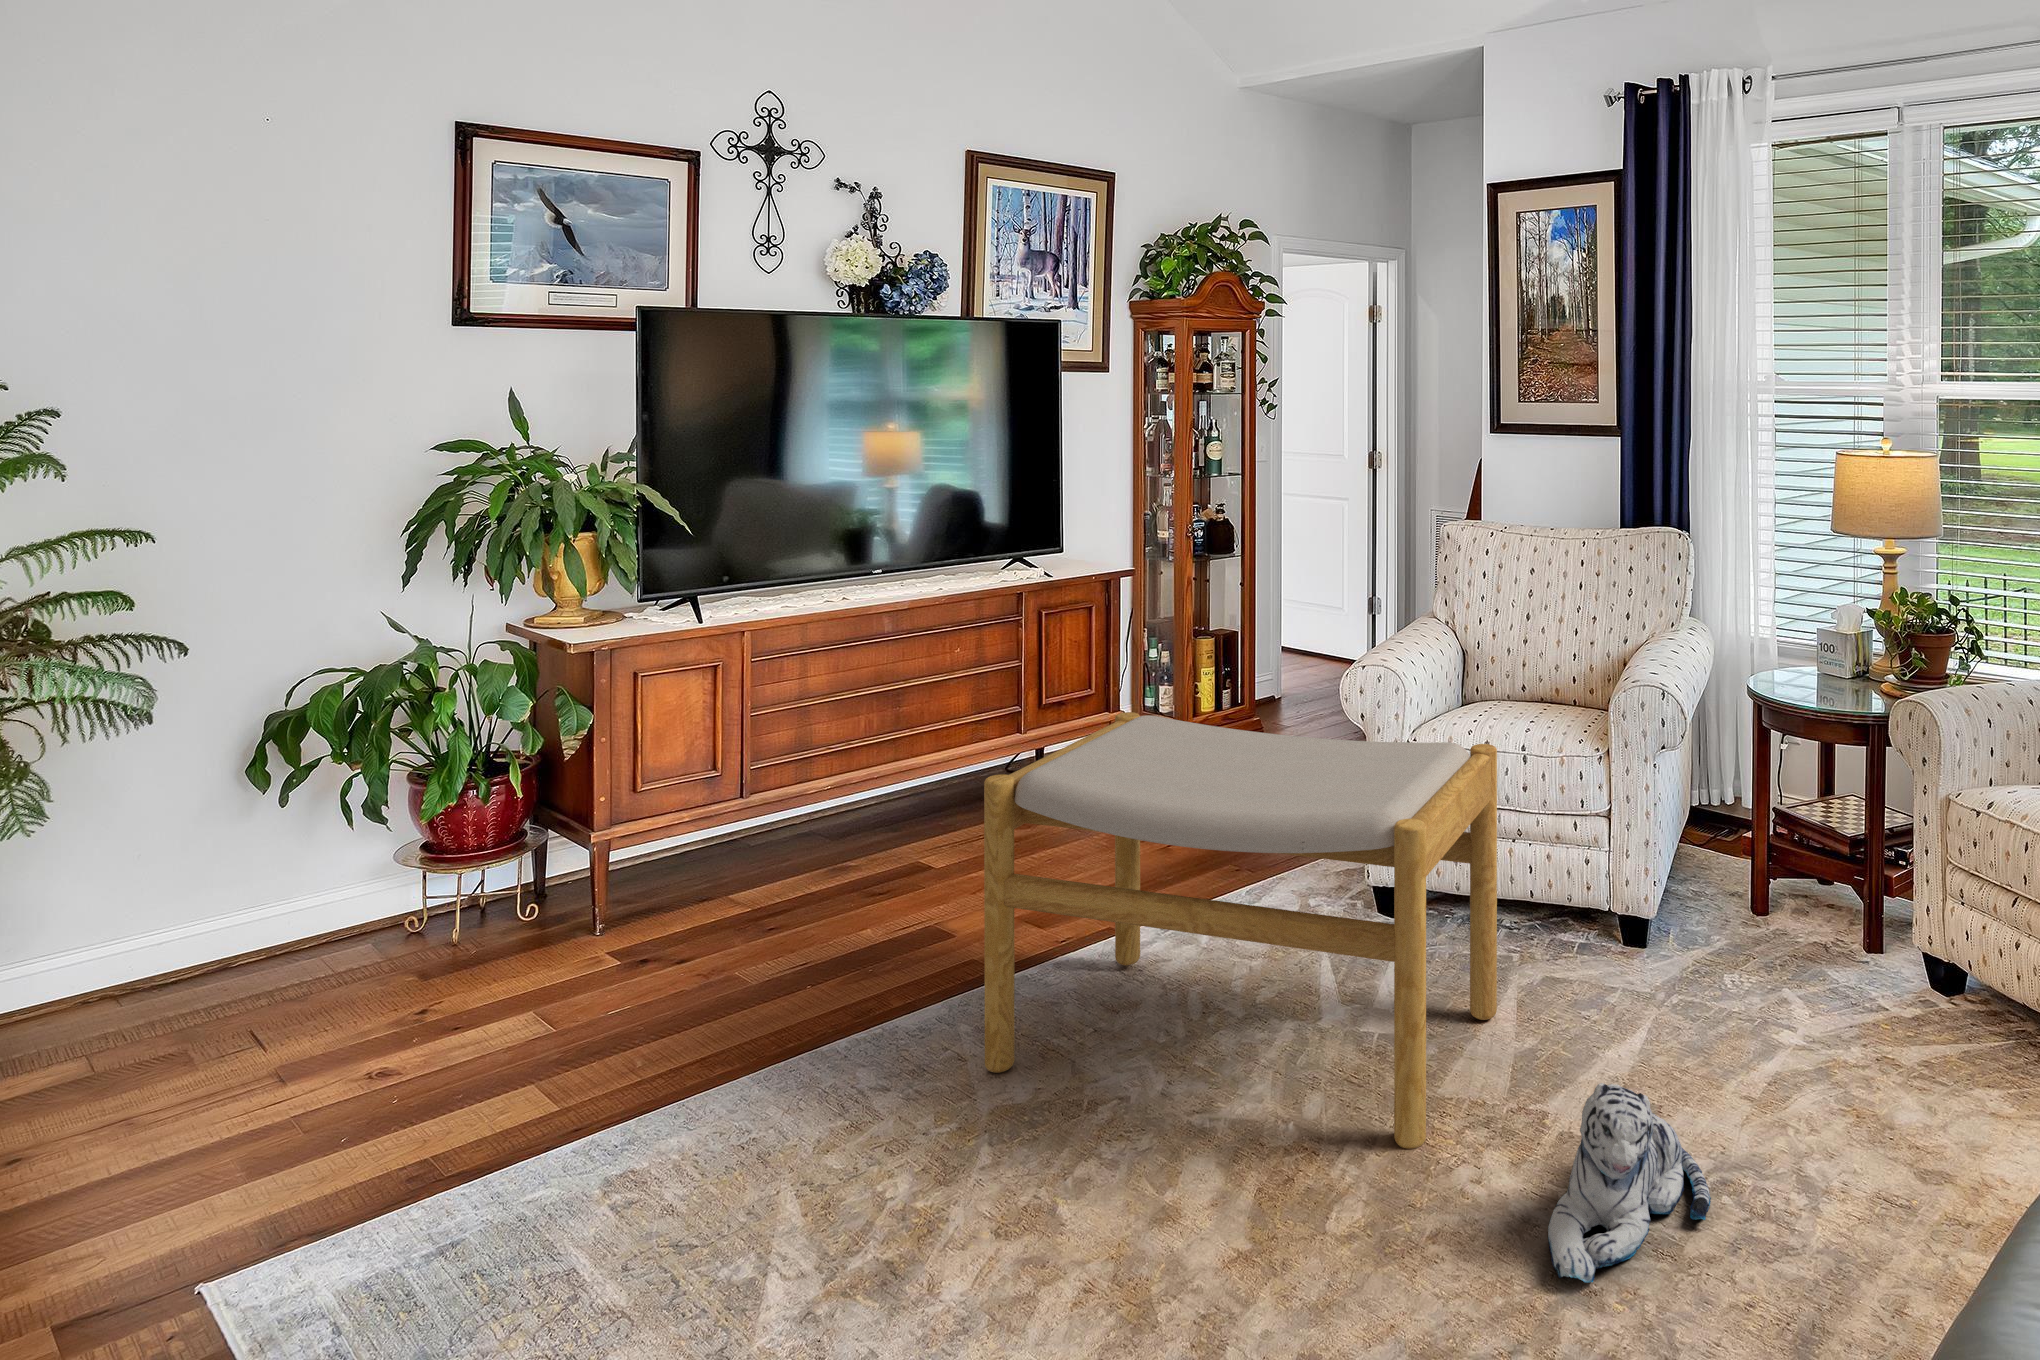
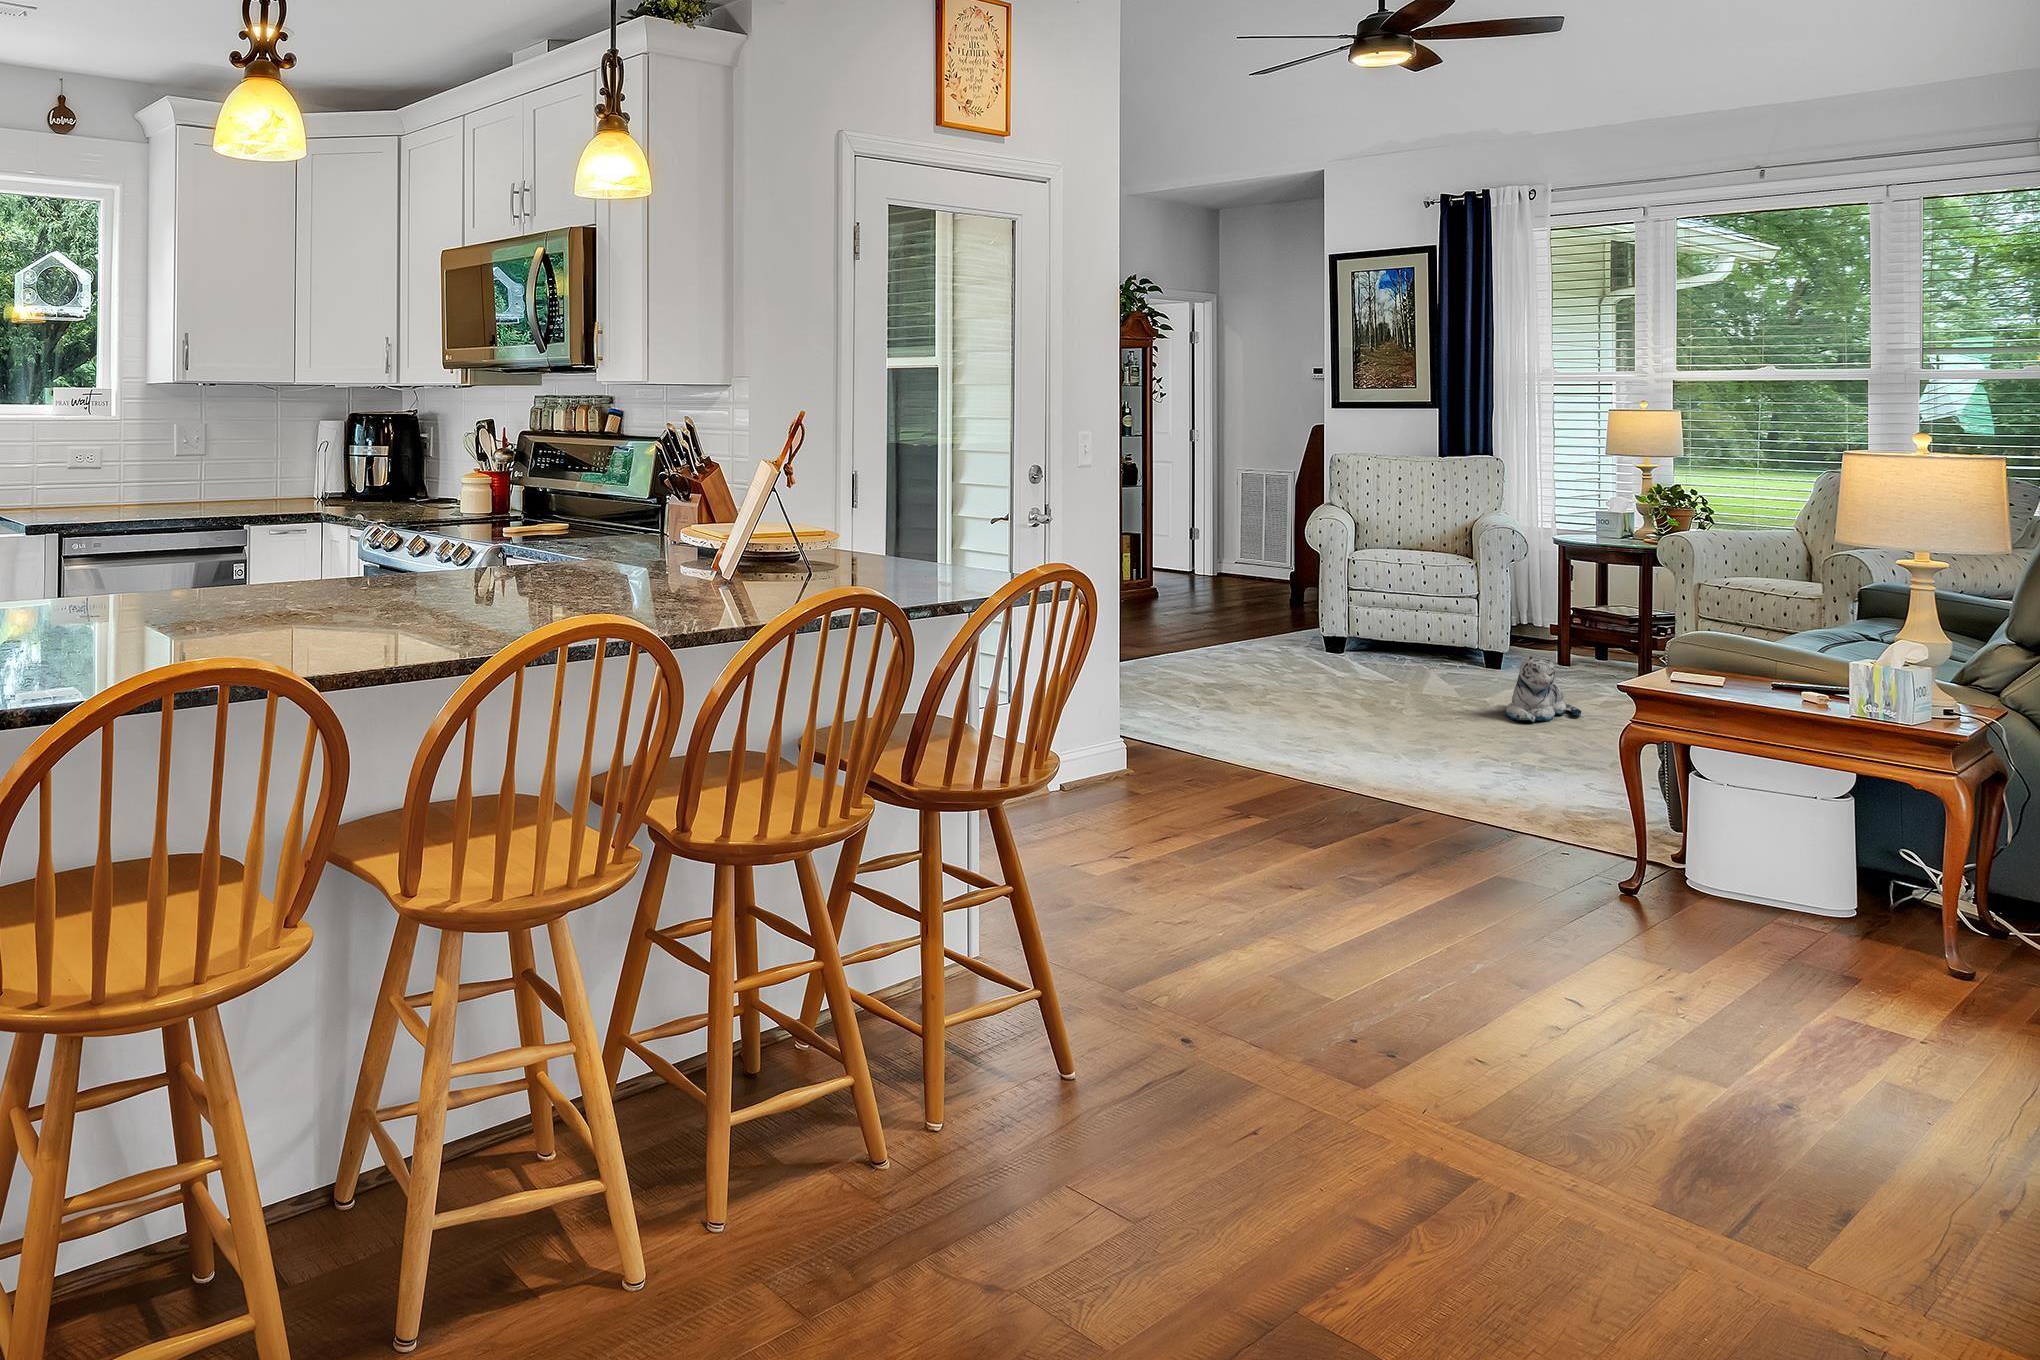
footstool: present [984,712,1497,1149] -> none [1182,535,1432,700]

